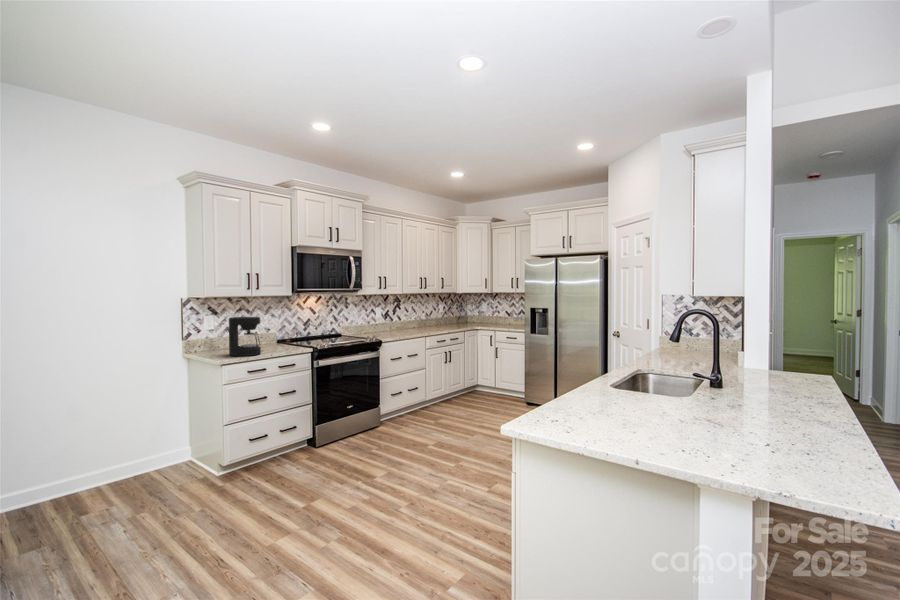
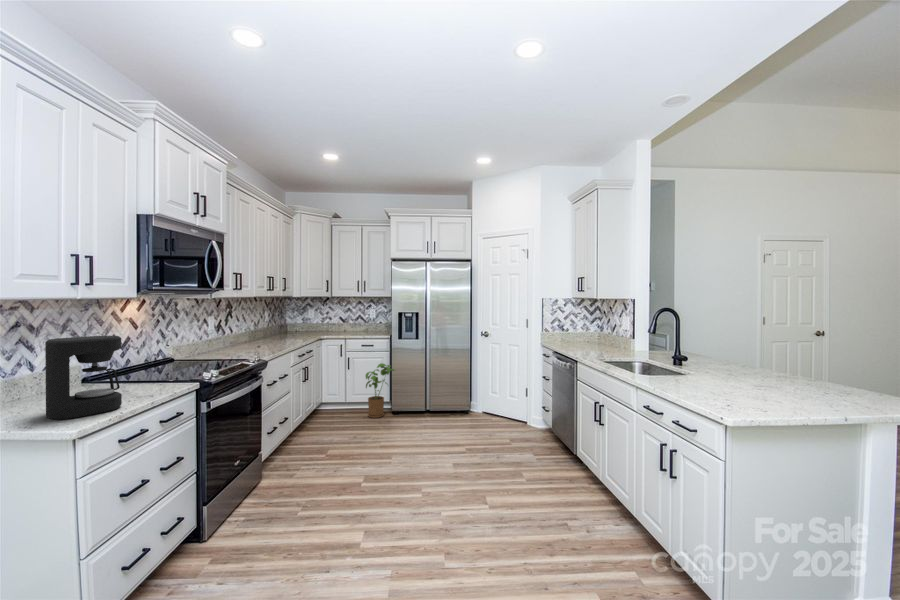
house plant: none [499,356,528,405] -> present [366,363,394,418]

